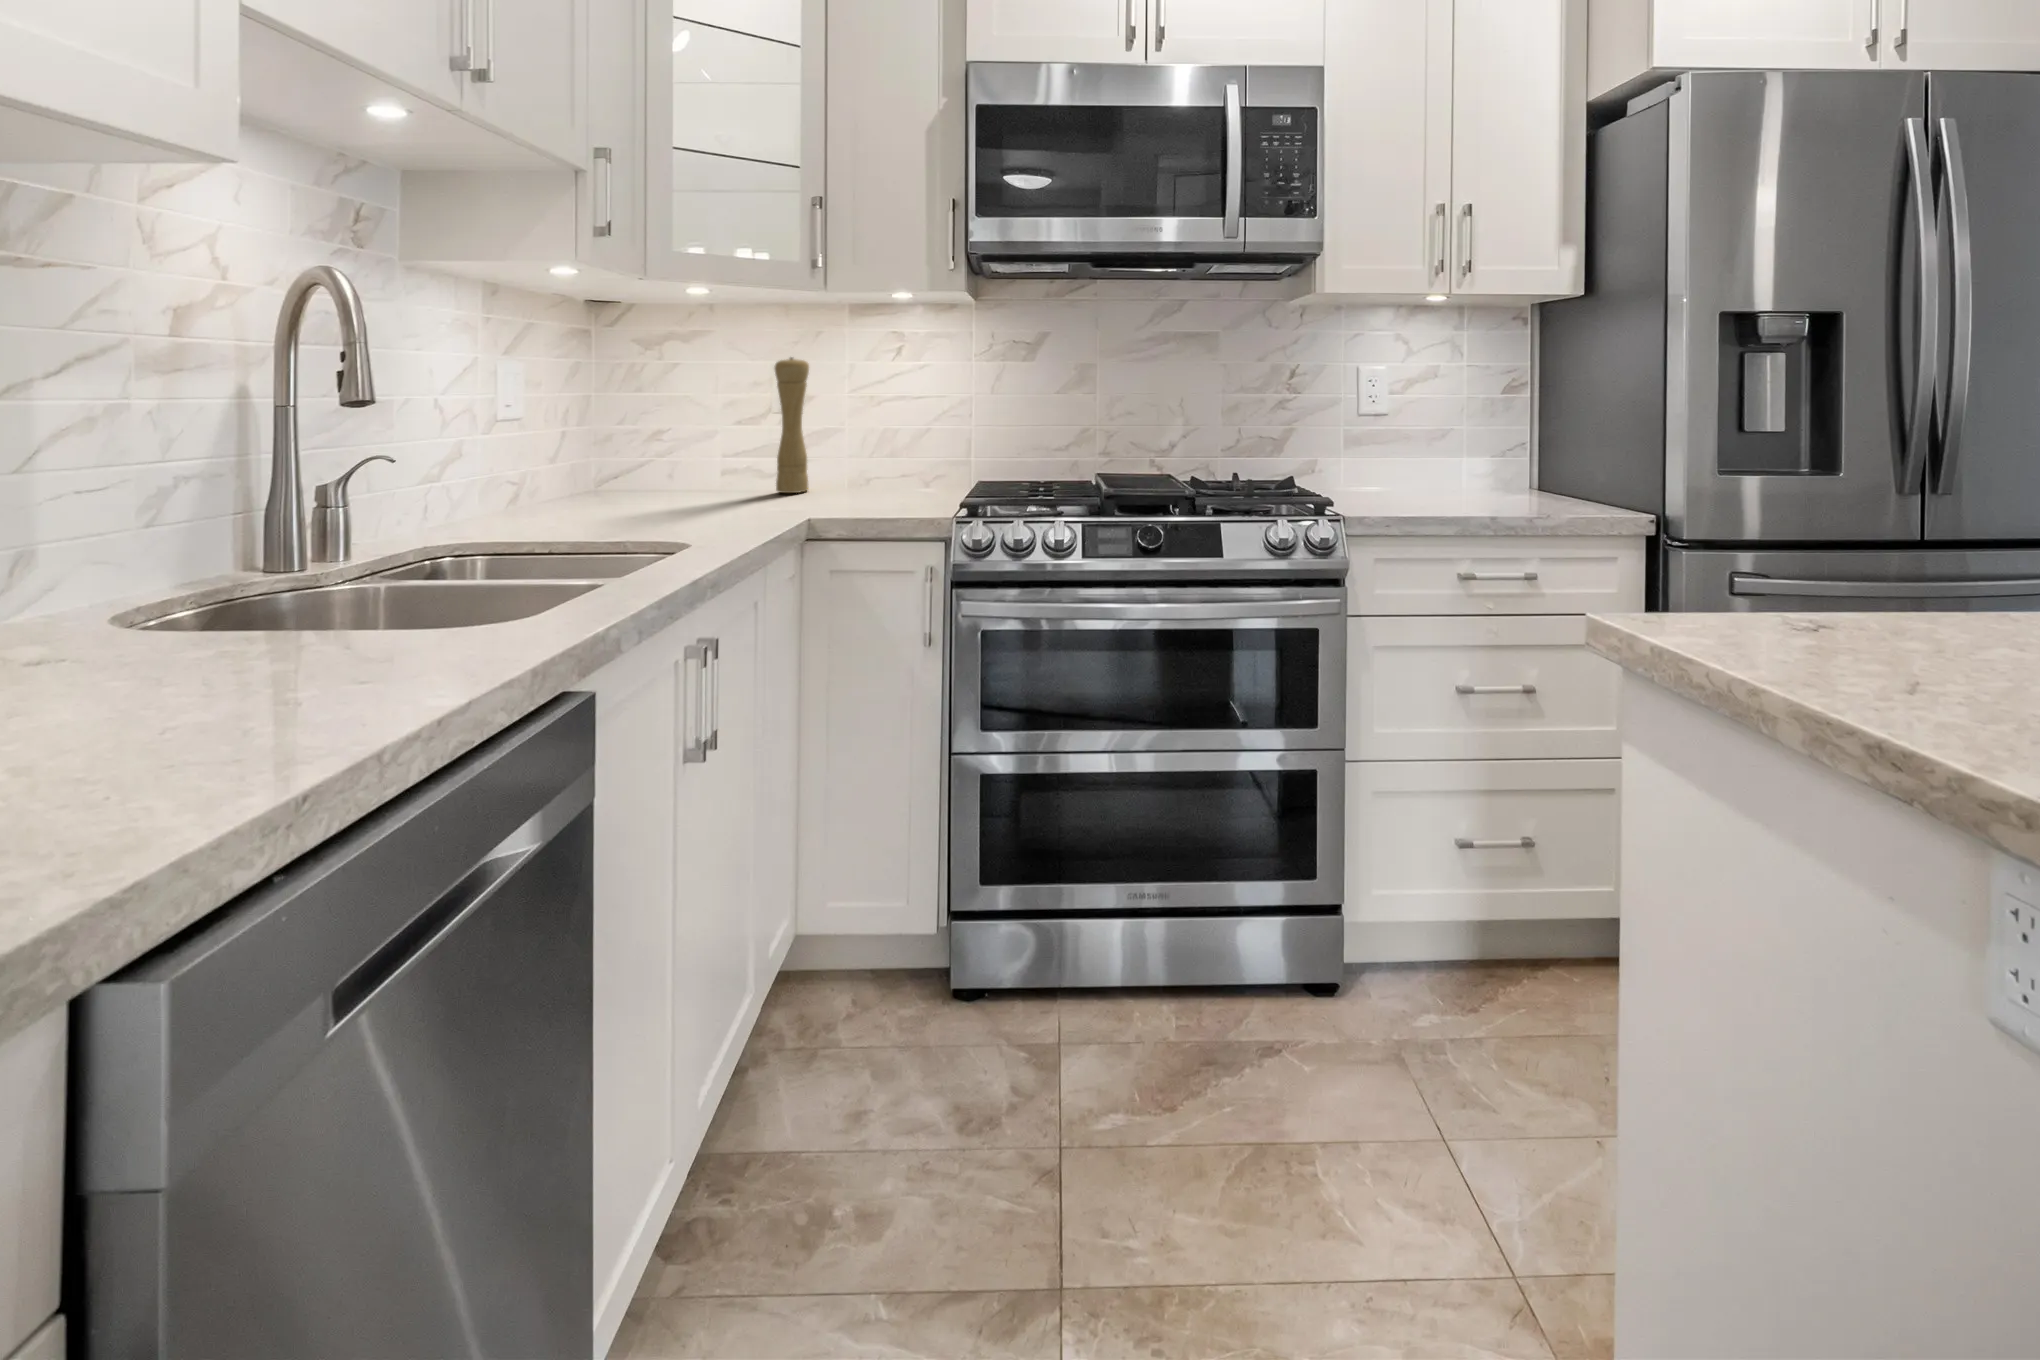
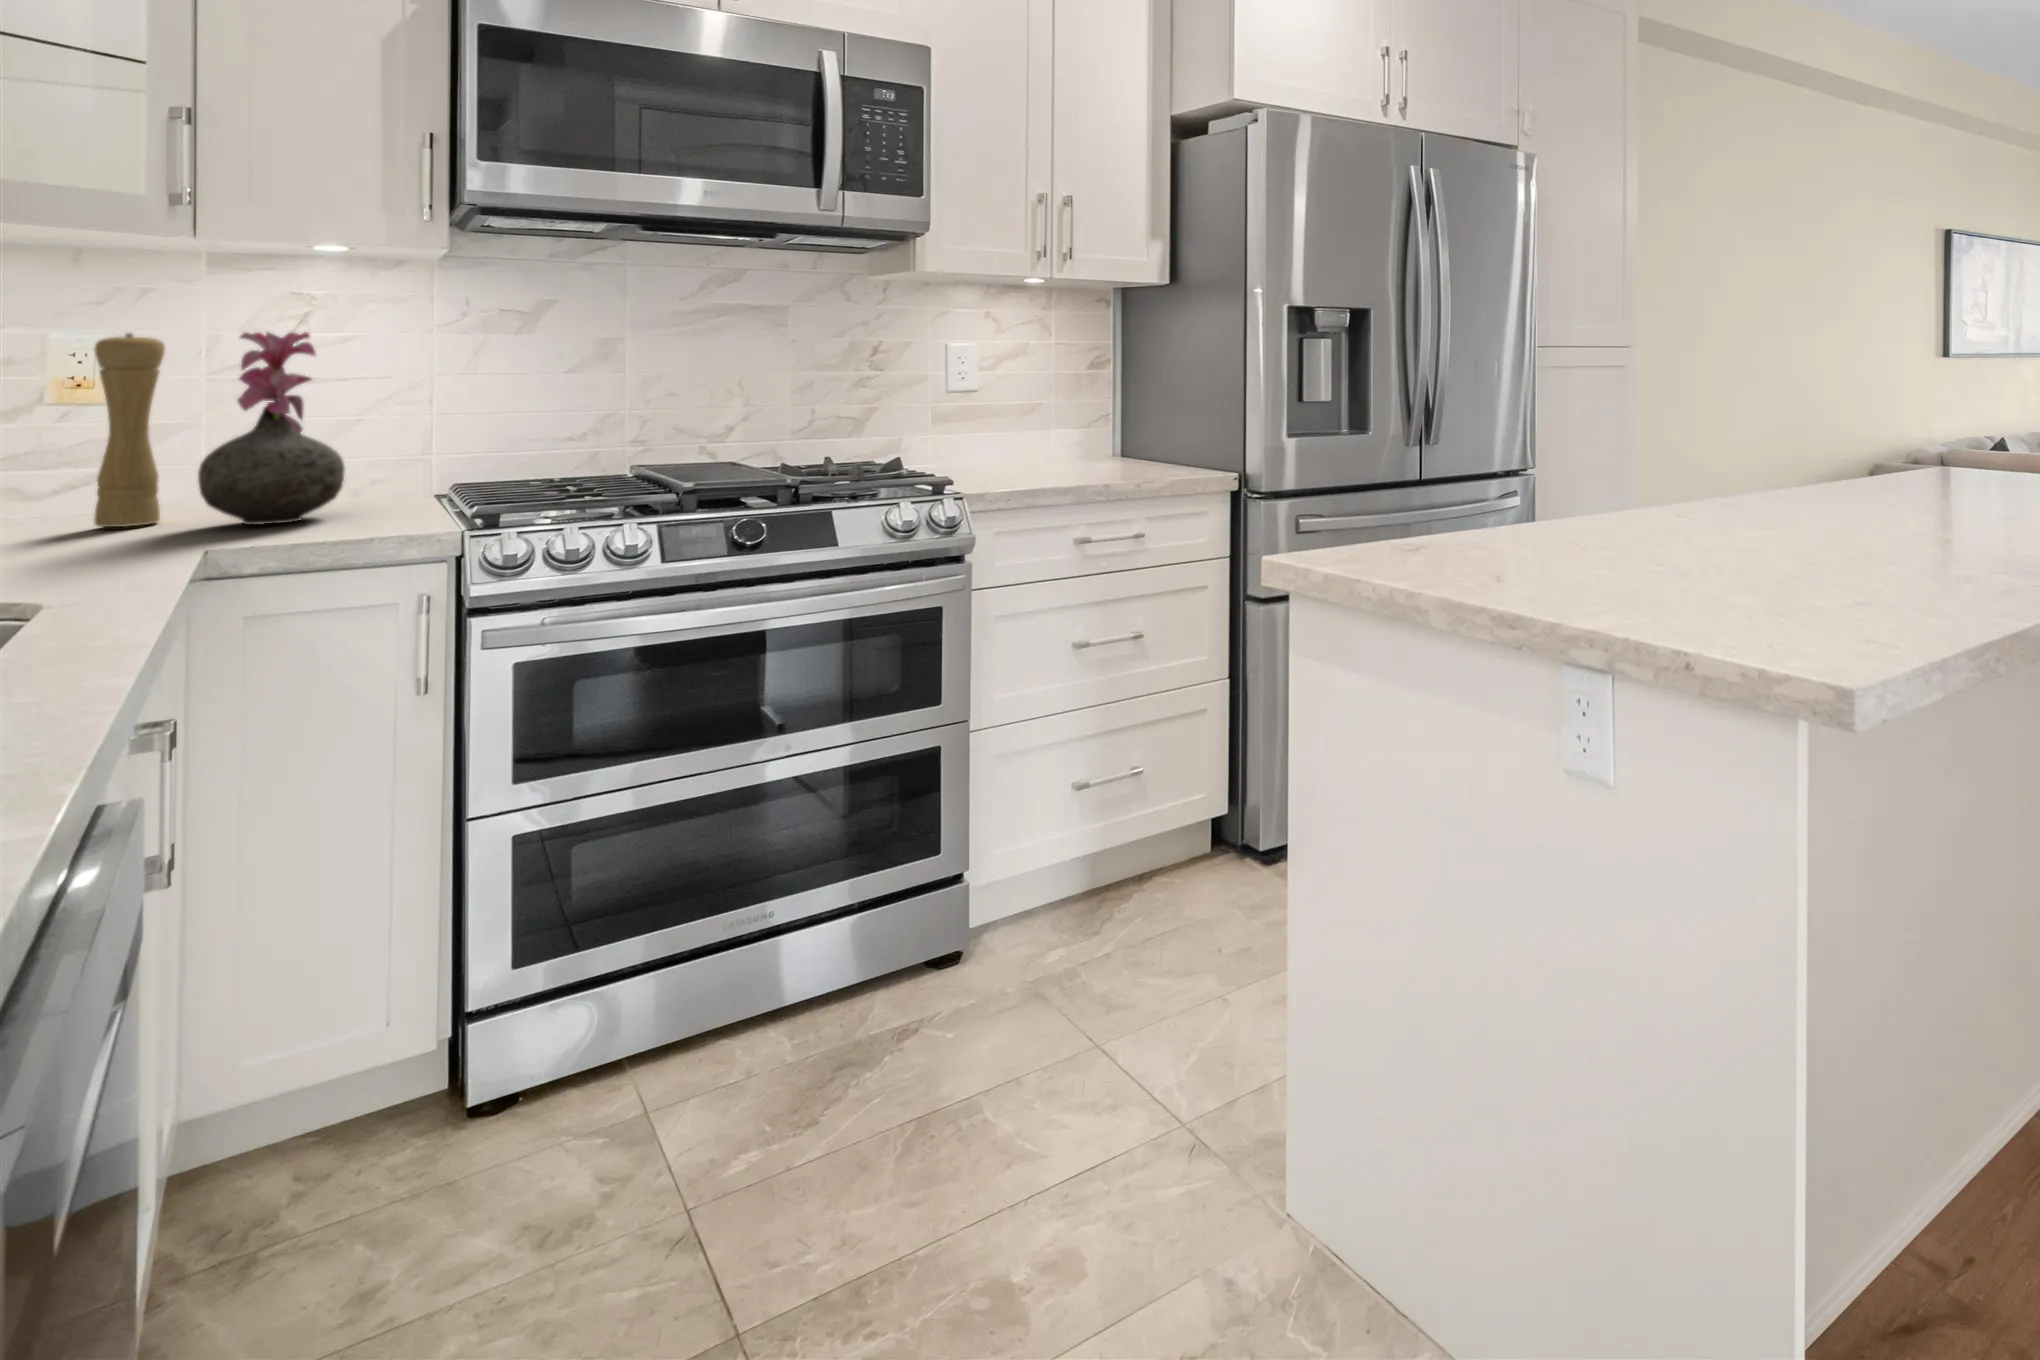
vase: none [814,356,895,500] -> present [198,332,344,525]

